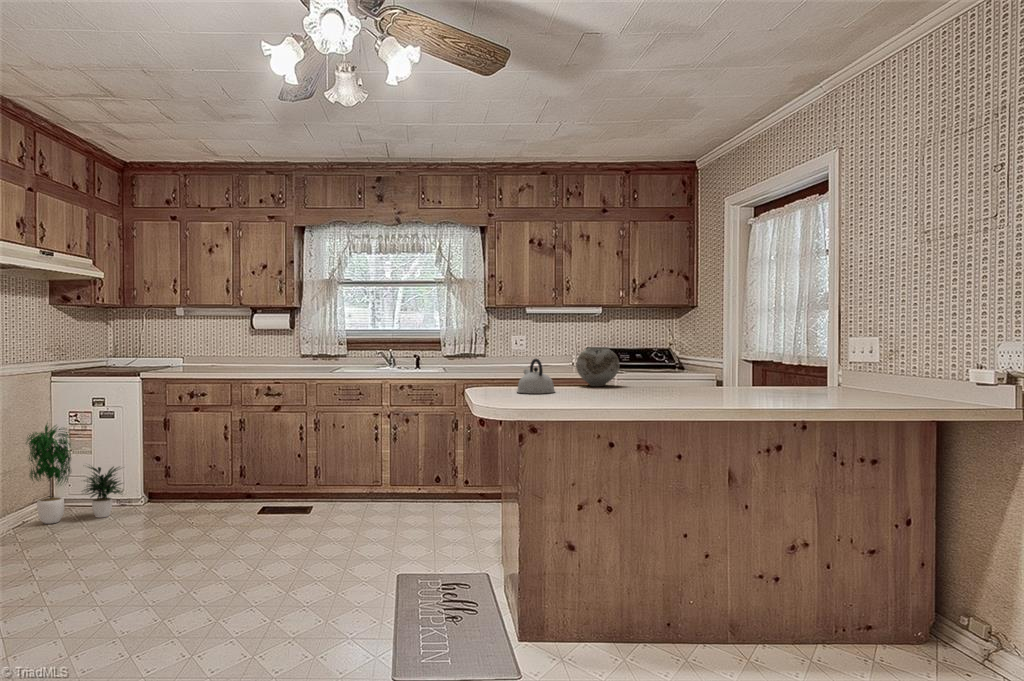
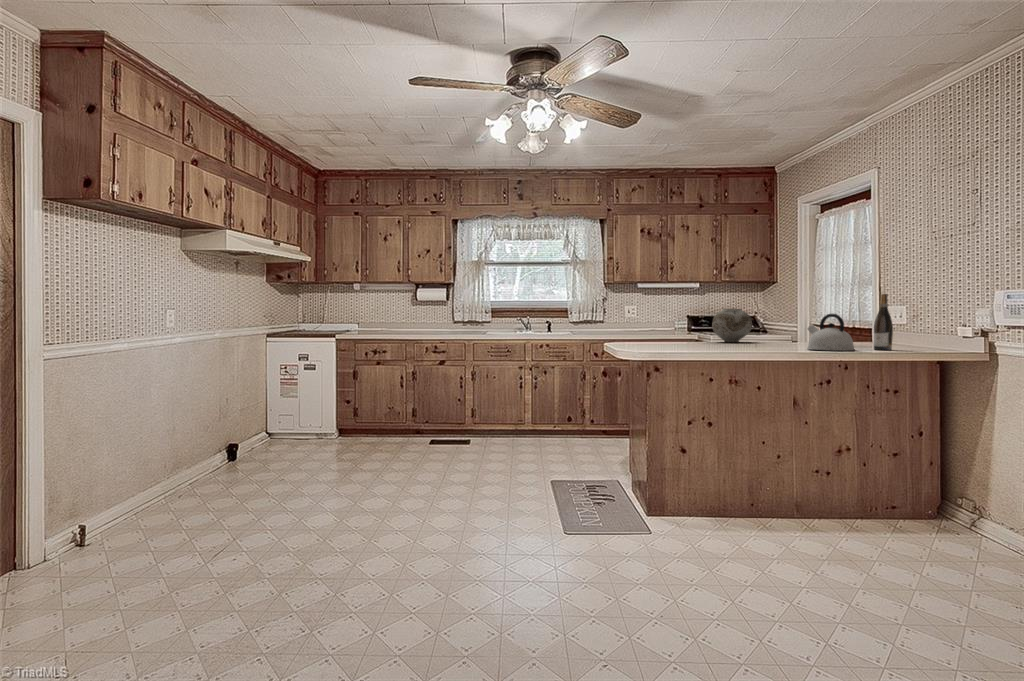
wine bottle: none [691,341,708,401] -> present [873,294,893,350]
kettle: present [517,359,555,394] -> present [807,314,855,351]
potted plant: present [26,423,122,524] -> none [246,371,325,454]

